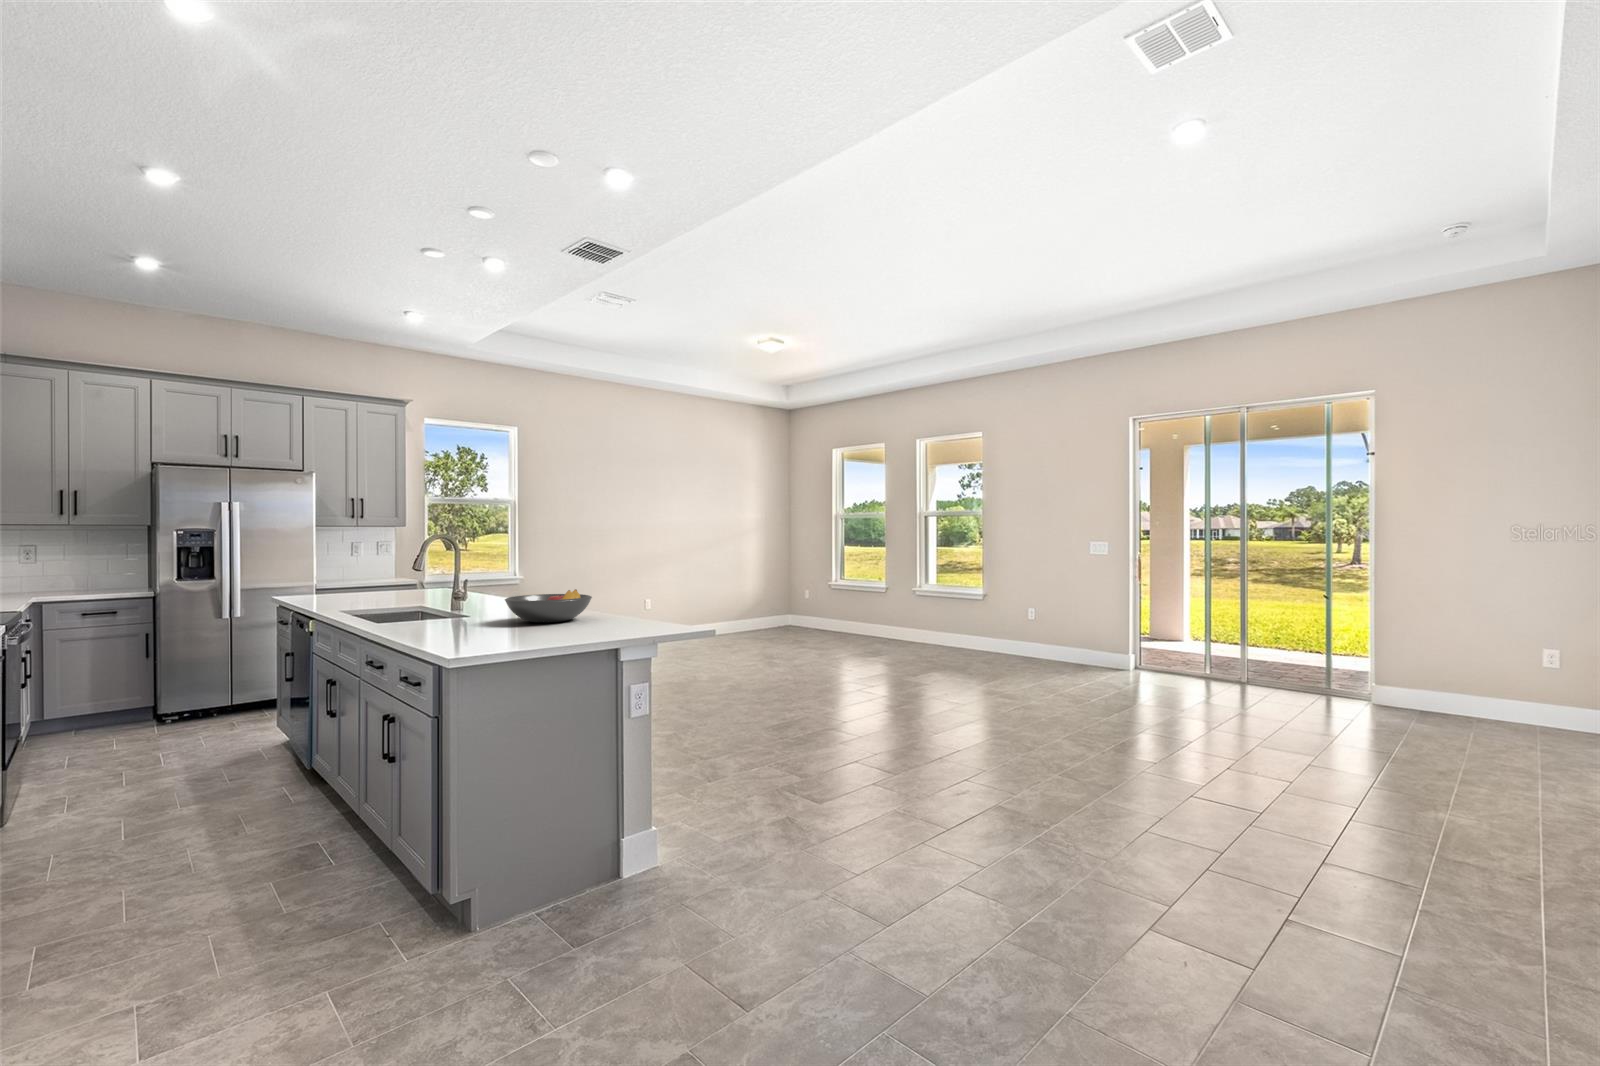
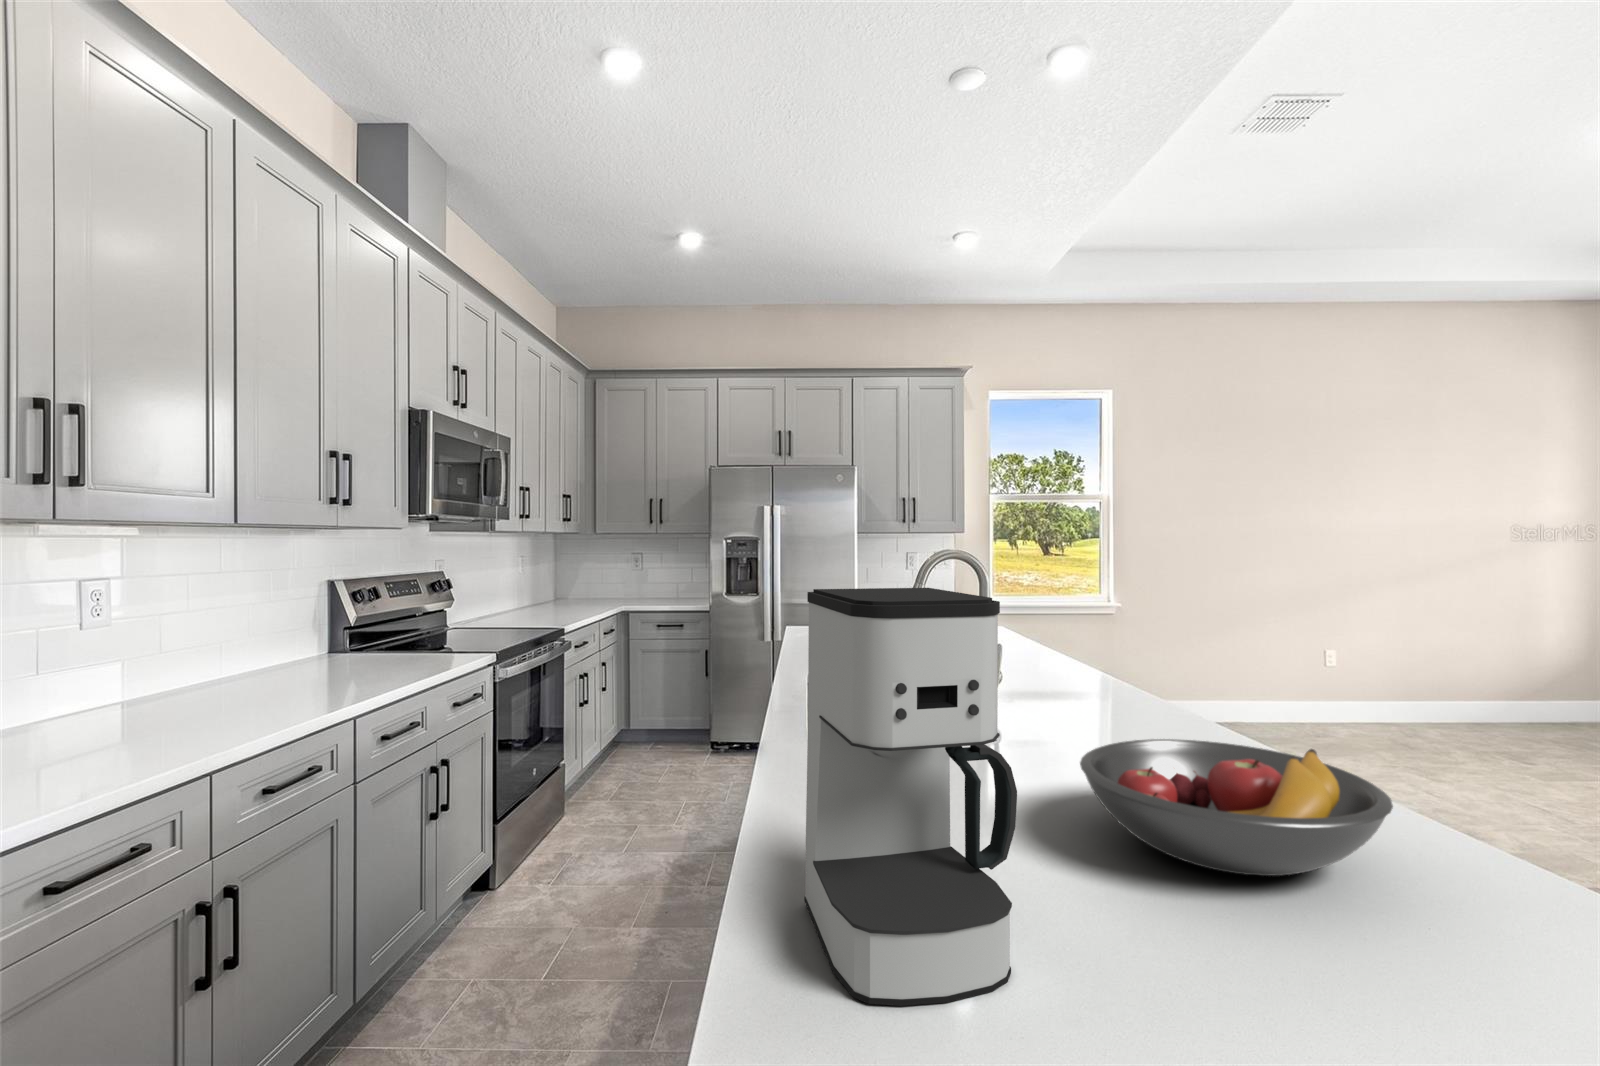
coffee maker: none [419,539,489,642] -> present [804,588,1017,1006]

